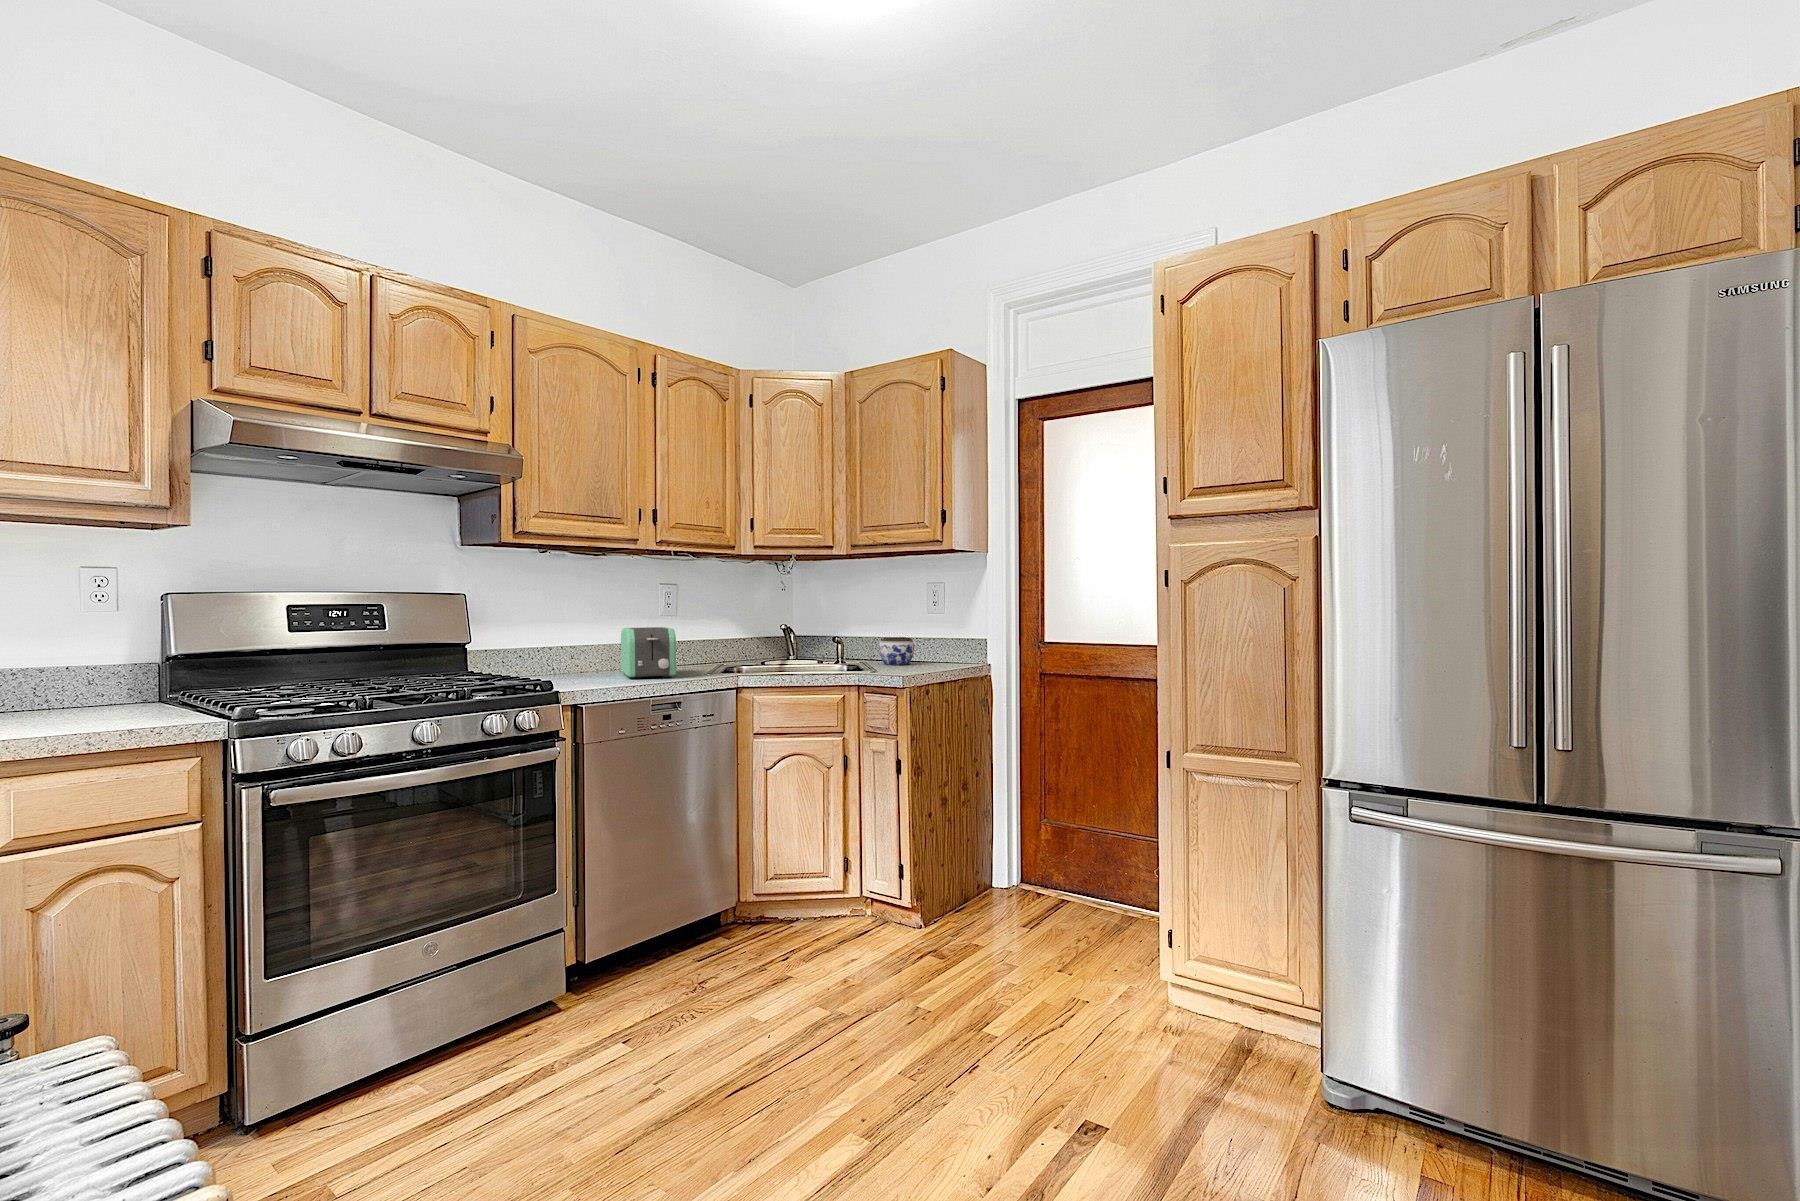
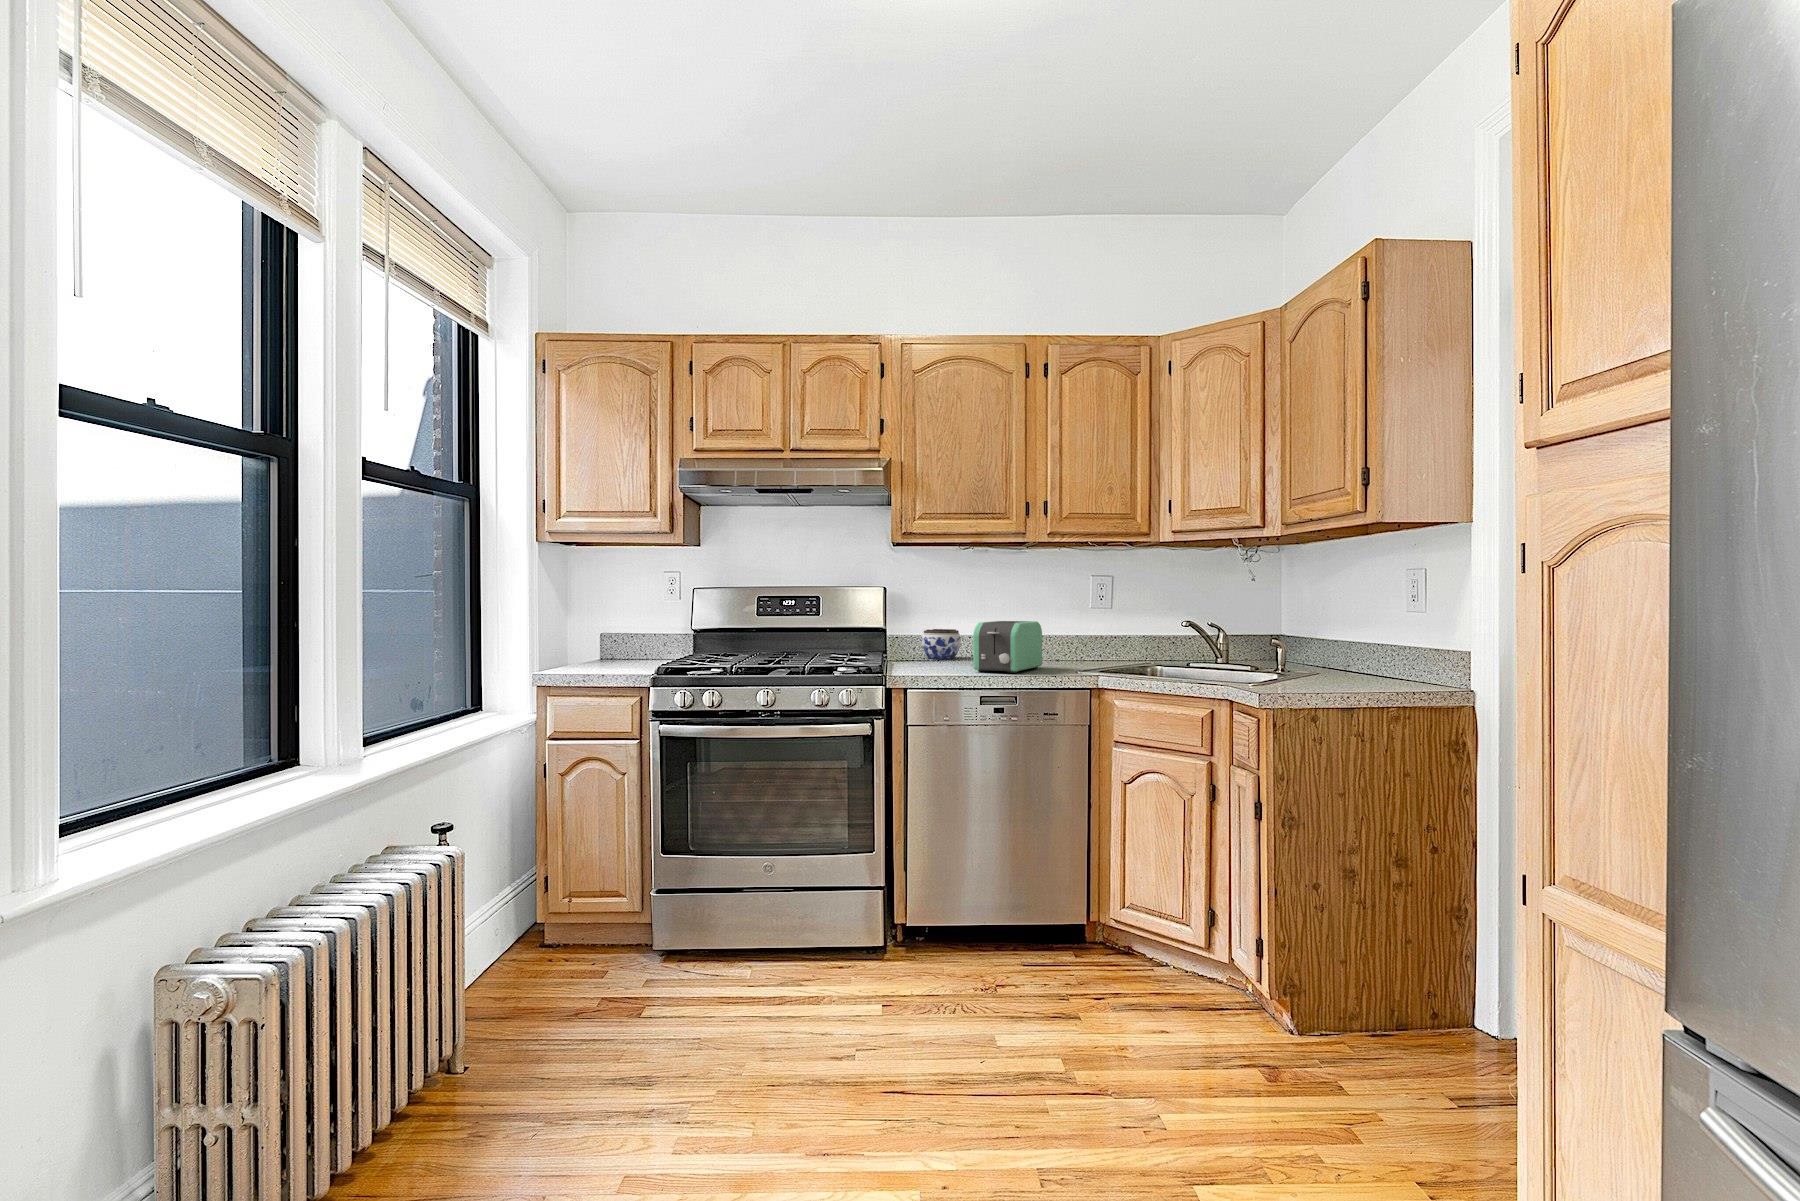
jar: present [879,637,914,665] -> present [922,629,961,659]

